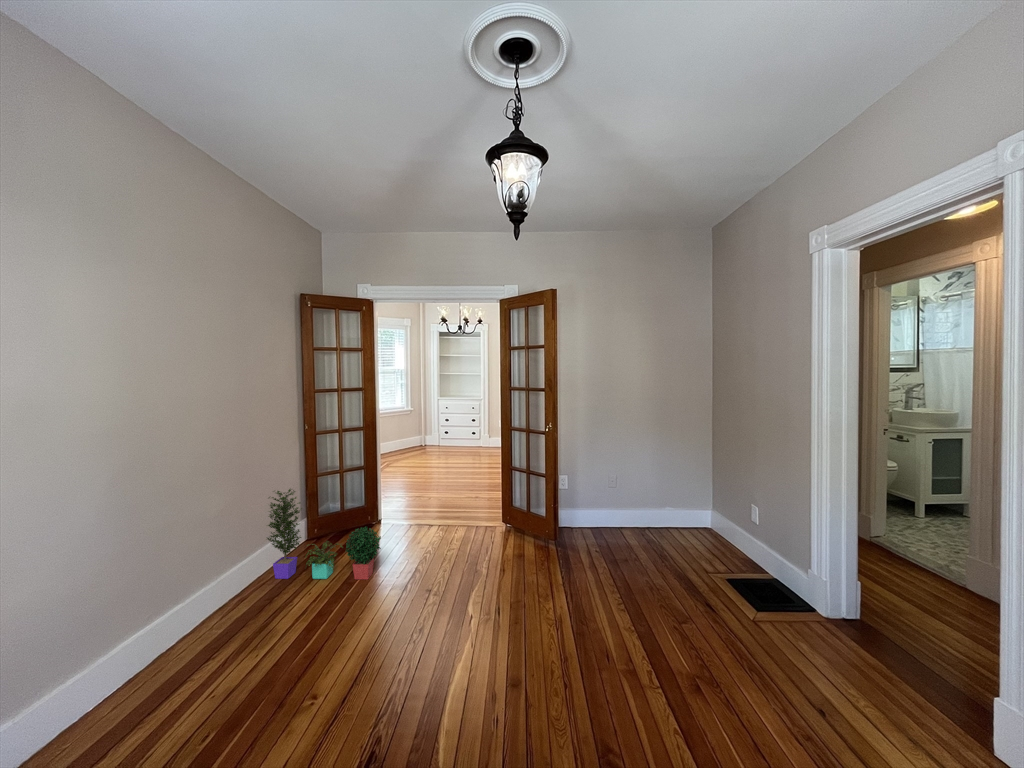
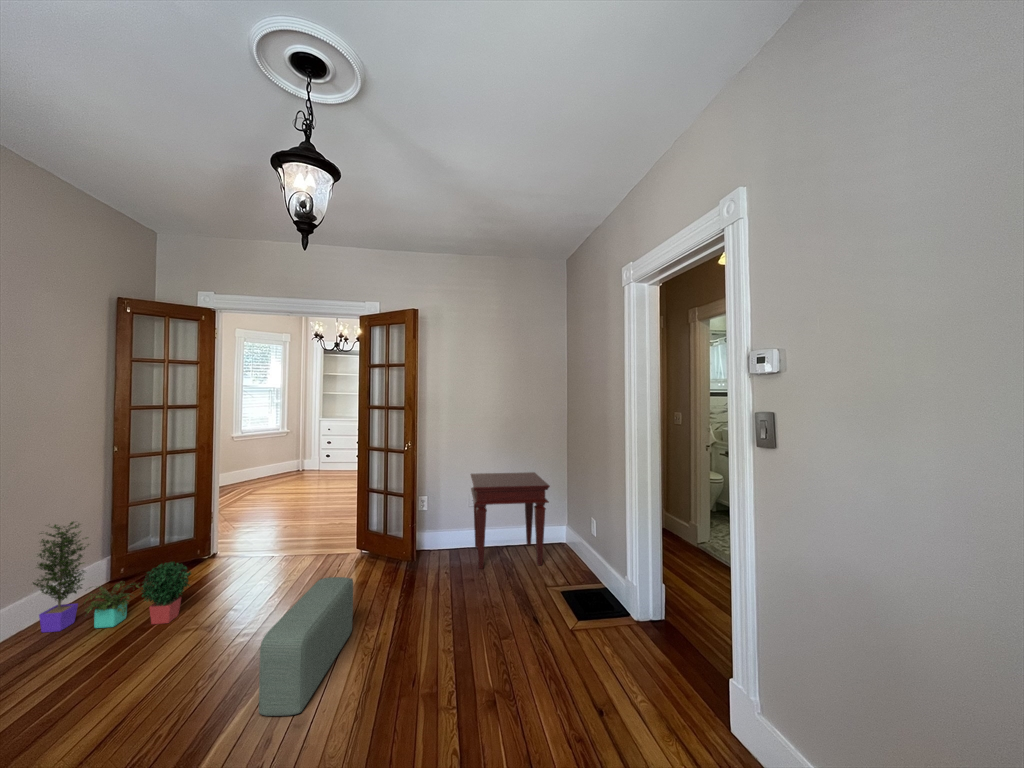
side table: none [611,454,706,551] -> present [471,472,550,569]
pouf: none [474,551,529,673] -> present [259,577,353,716]

